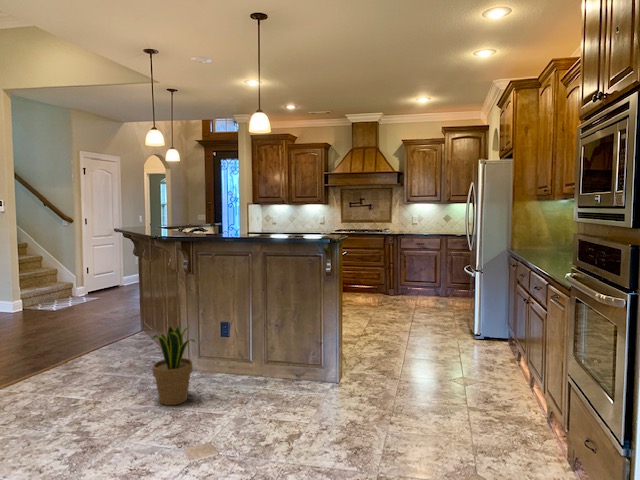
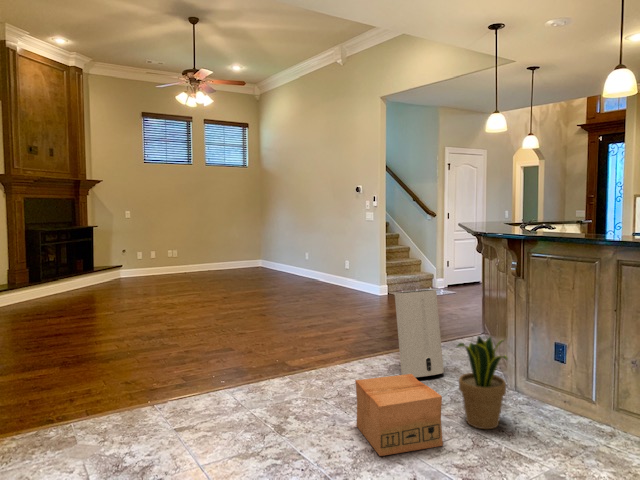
air purifier: none [69,294,123,382] -> present [395,290,444,377]
cardboard box: none [52,373,149,454] -> present [355,374,443,456]

